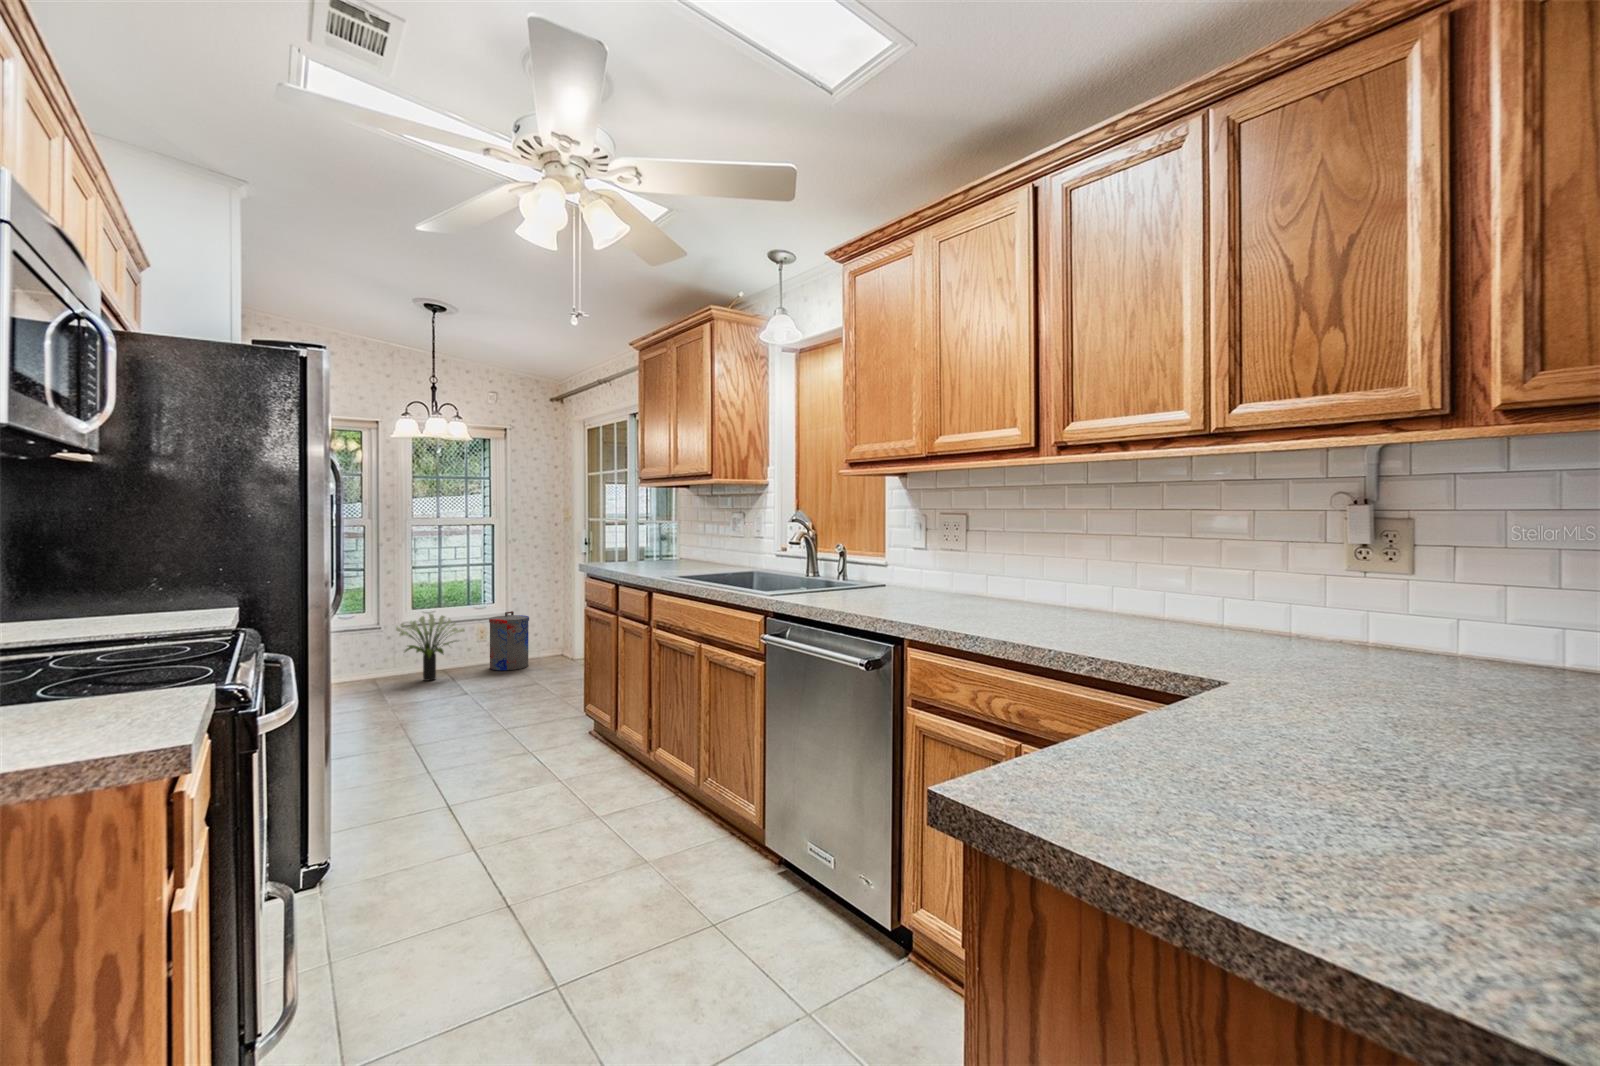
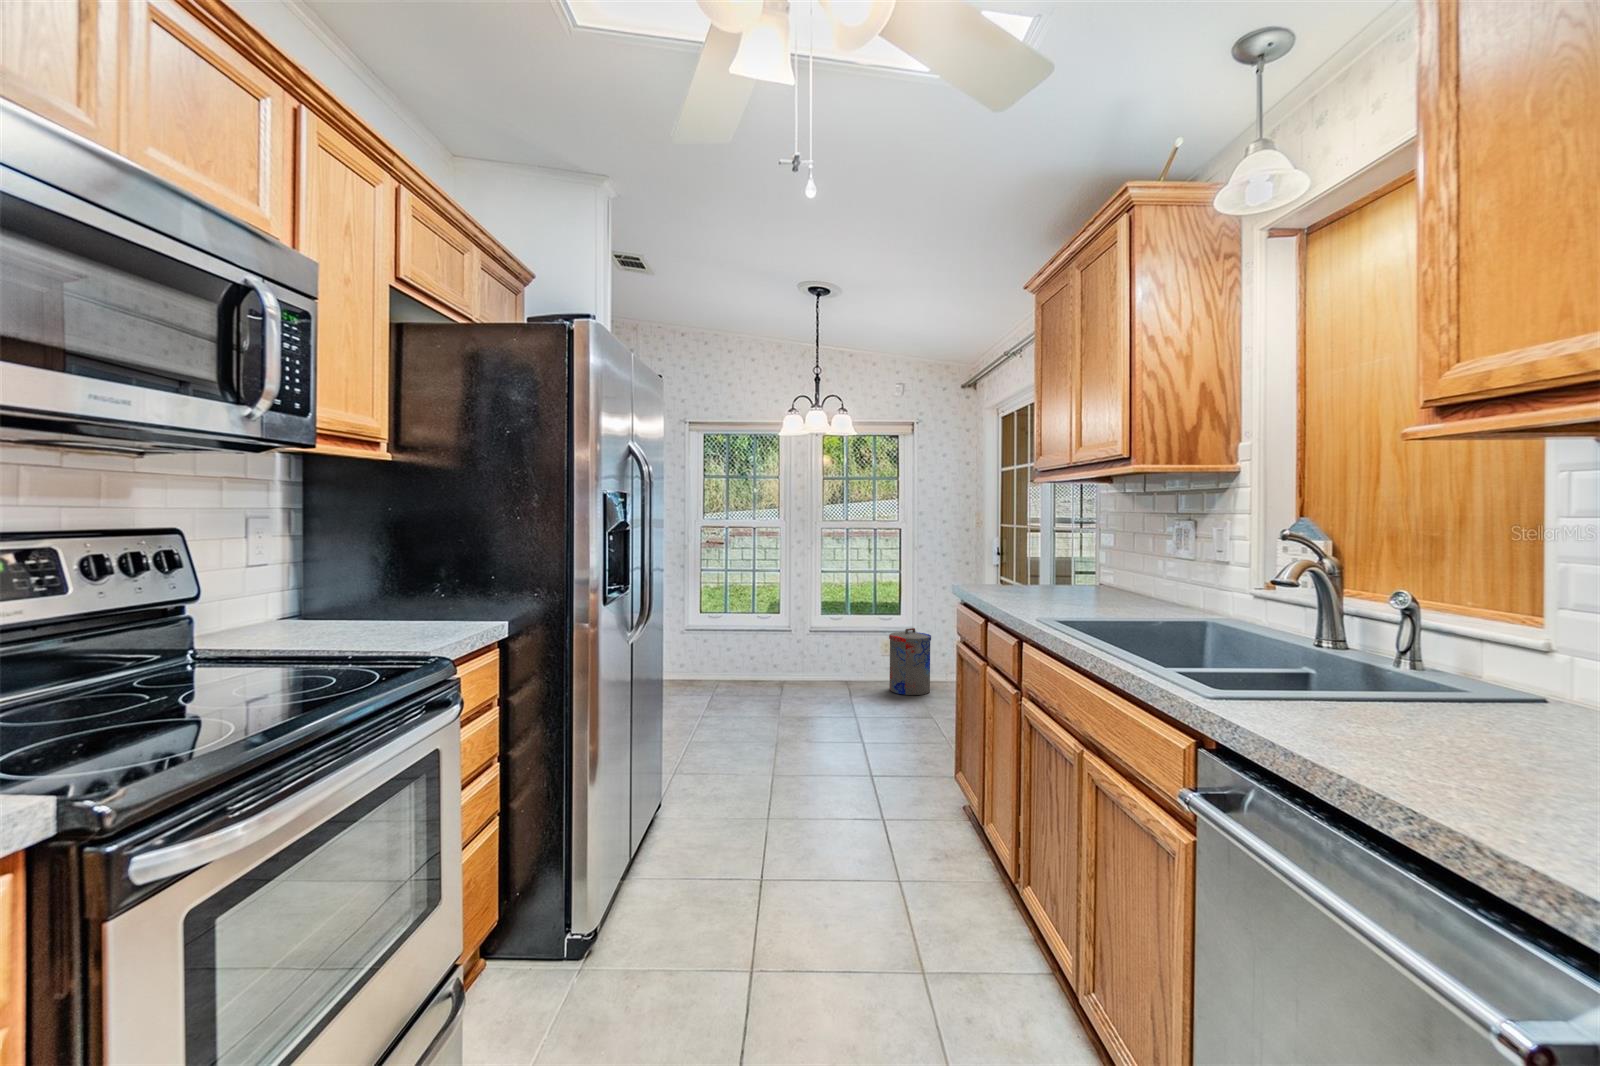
potted plant: present [396,613,465,681] -> none [799,624,862,696]

